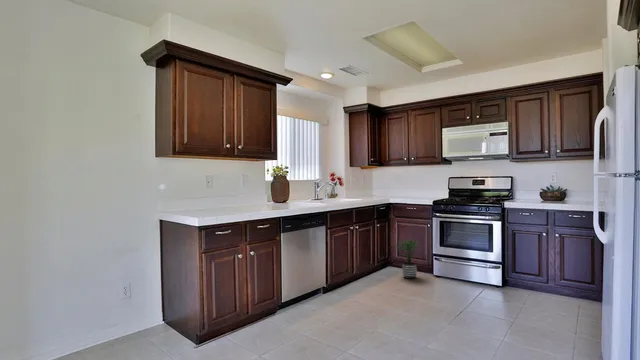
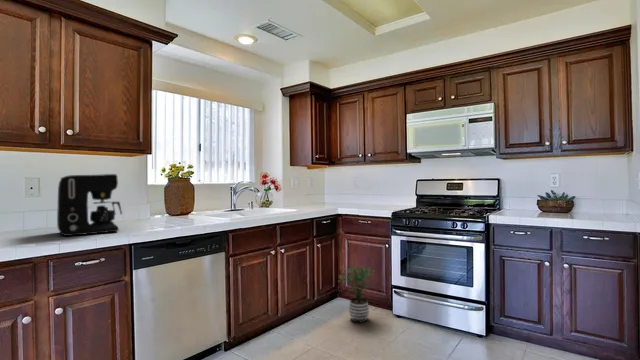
coffee maker: none [240,175,275,211] -> present [57,174,122,236]

